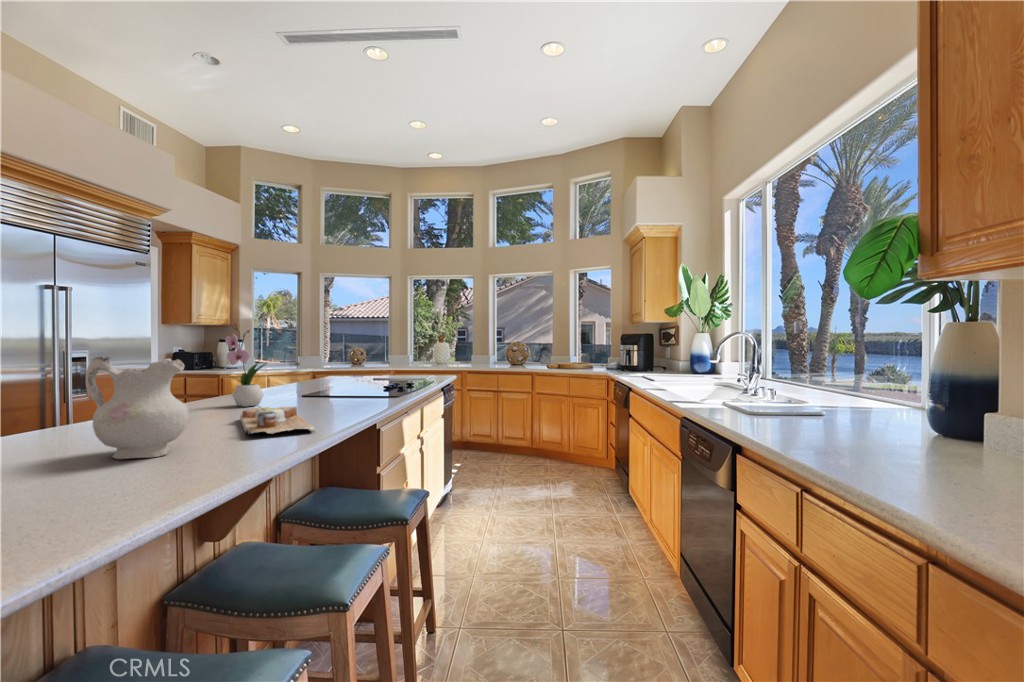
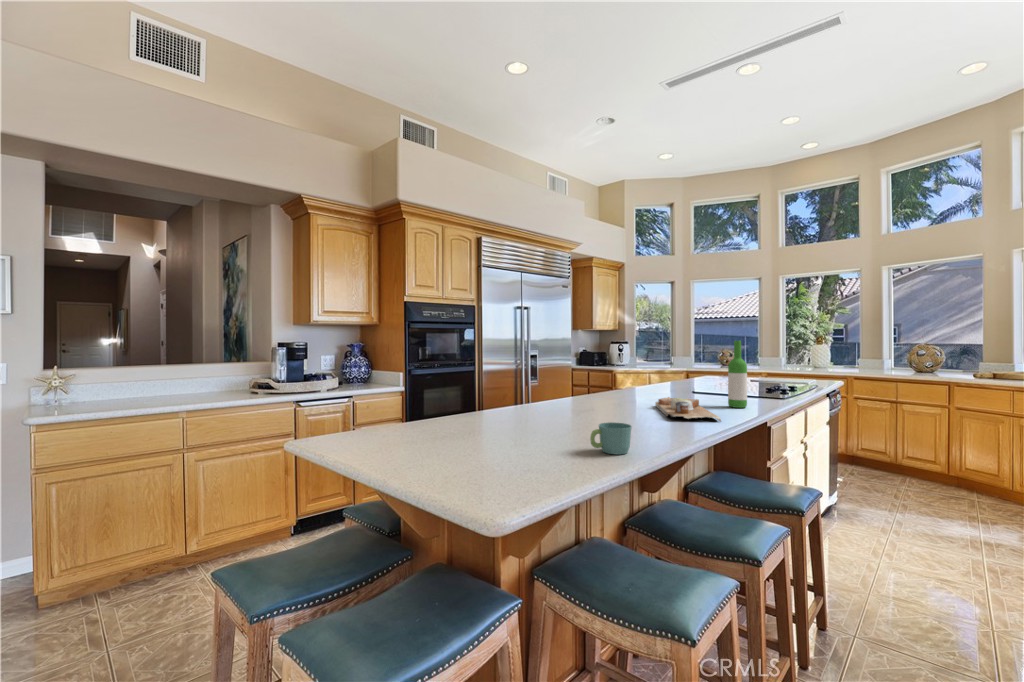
flower arrangement: present [225,323,267,407] -> none [638,331,669,396]
wine bottle: none [334,335,355,412] -> present [728,341,747,408]
ceramic pitcher: present [86,356,188,459] -> none [578,357,635,425]
mug: none [51,459,143,515] -> present [590,422,632,454]

